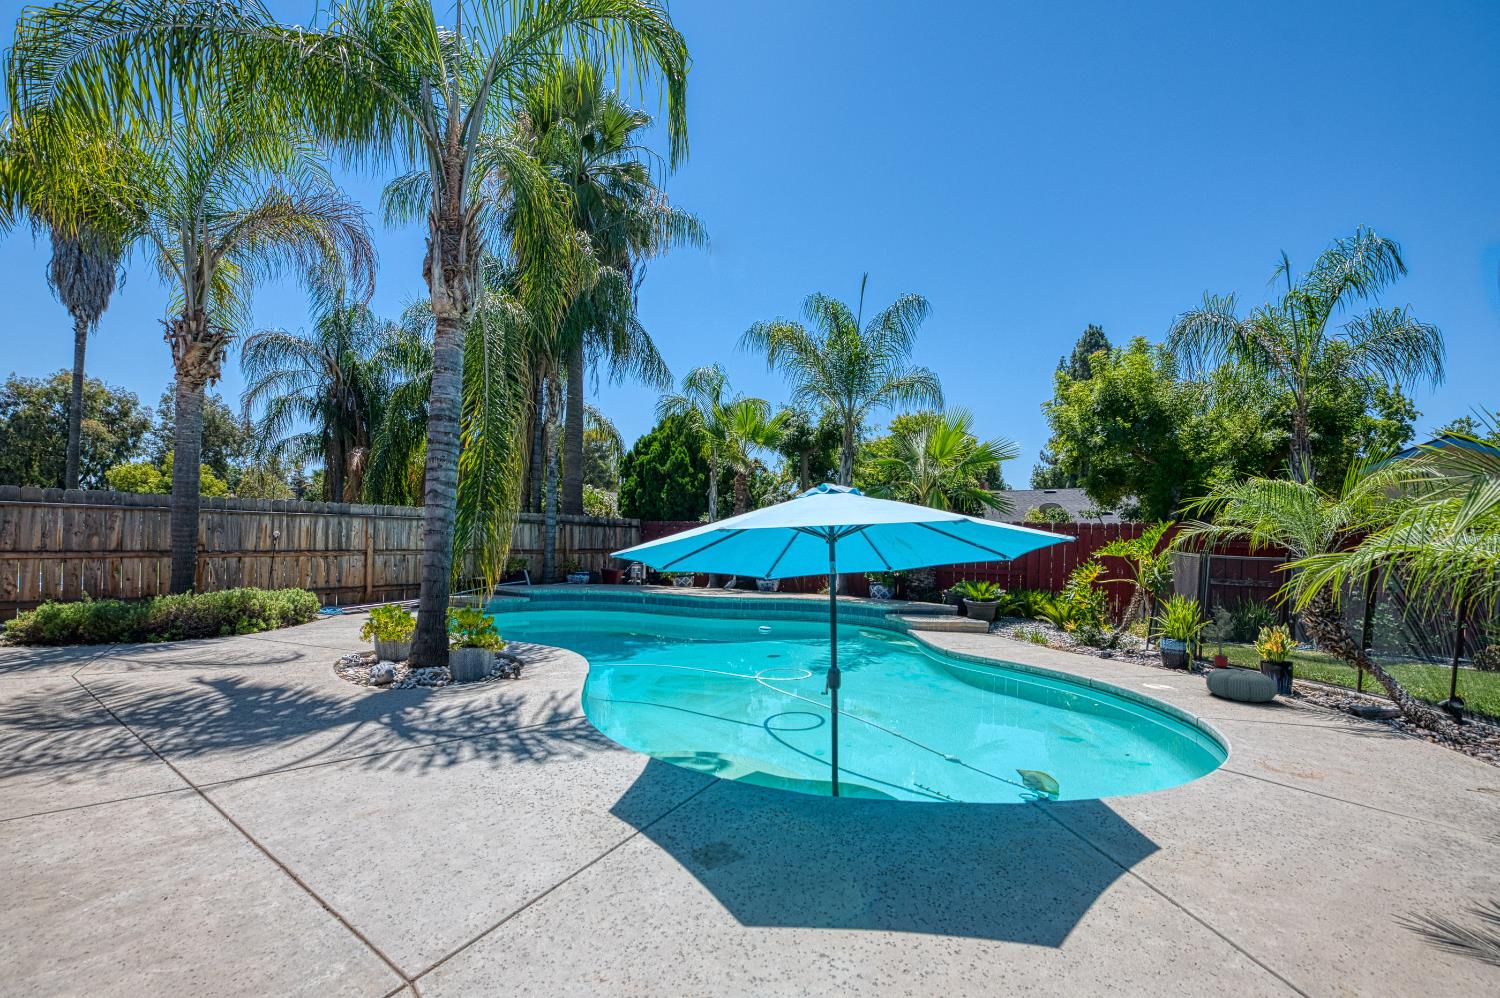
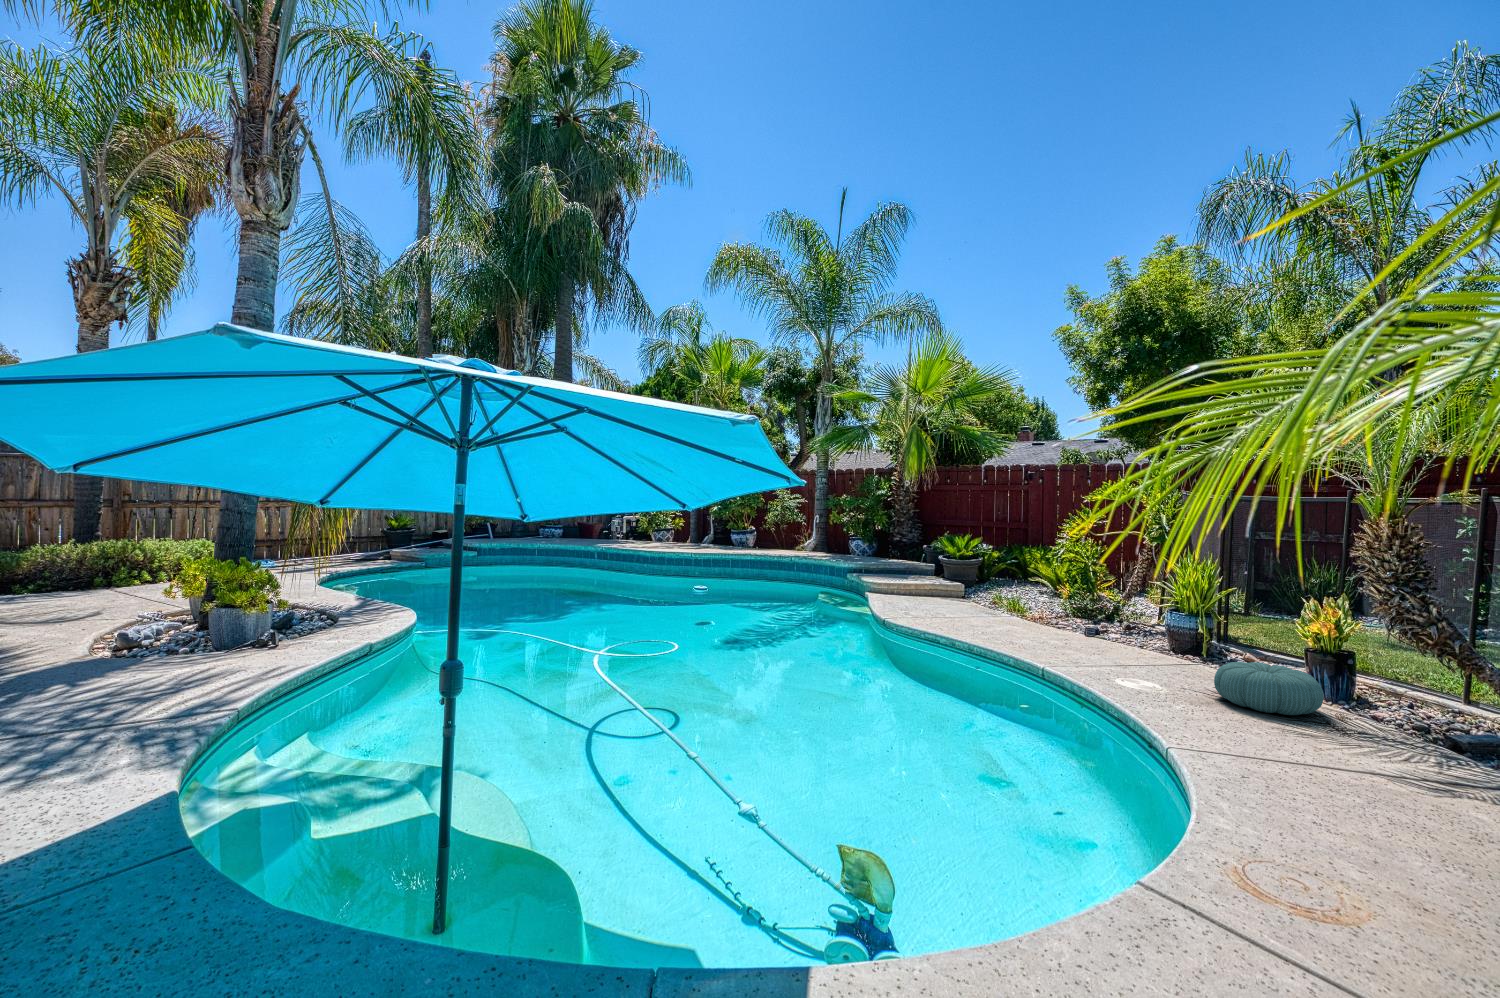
potted tree: present [1201,606,1236,668] -> none [1221,568,1275,654]

